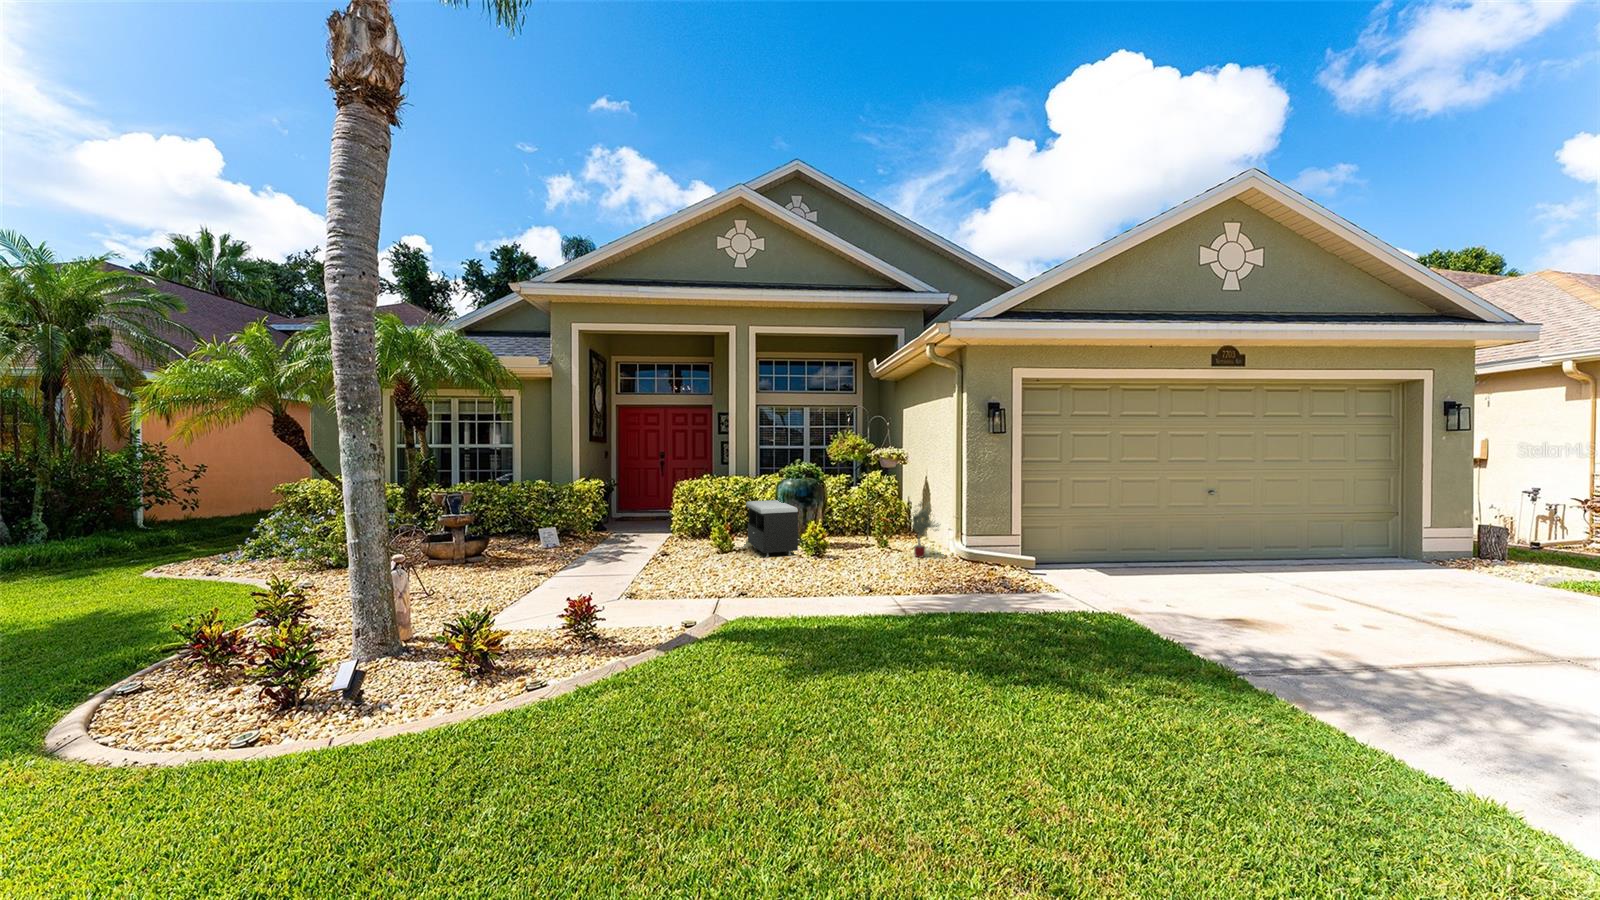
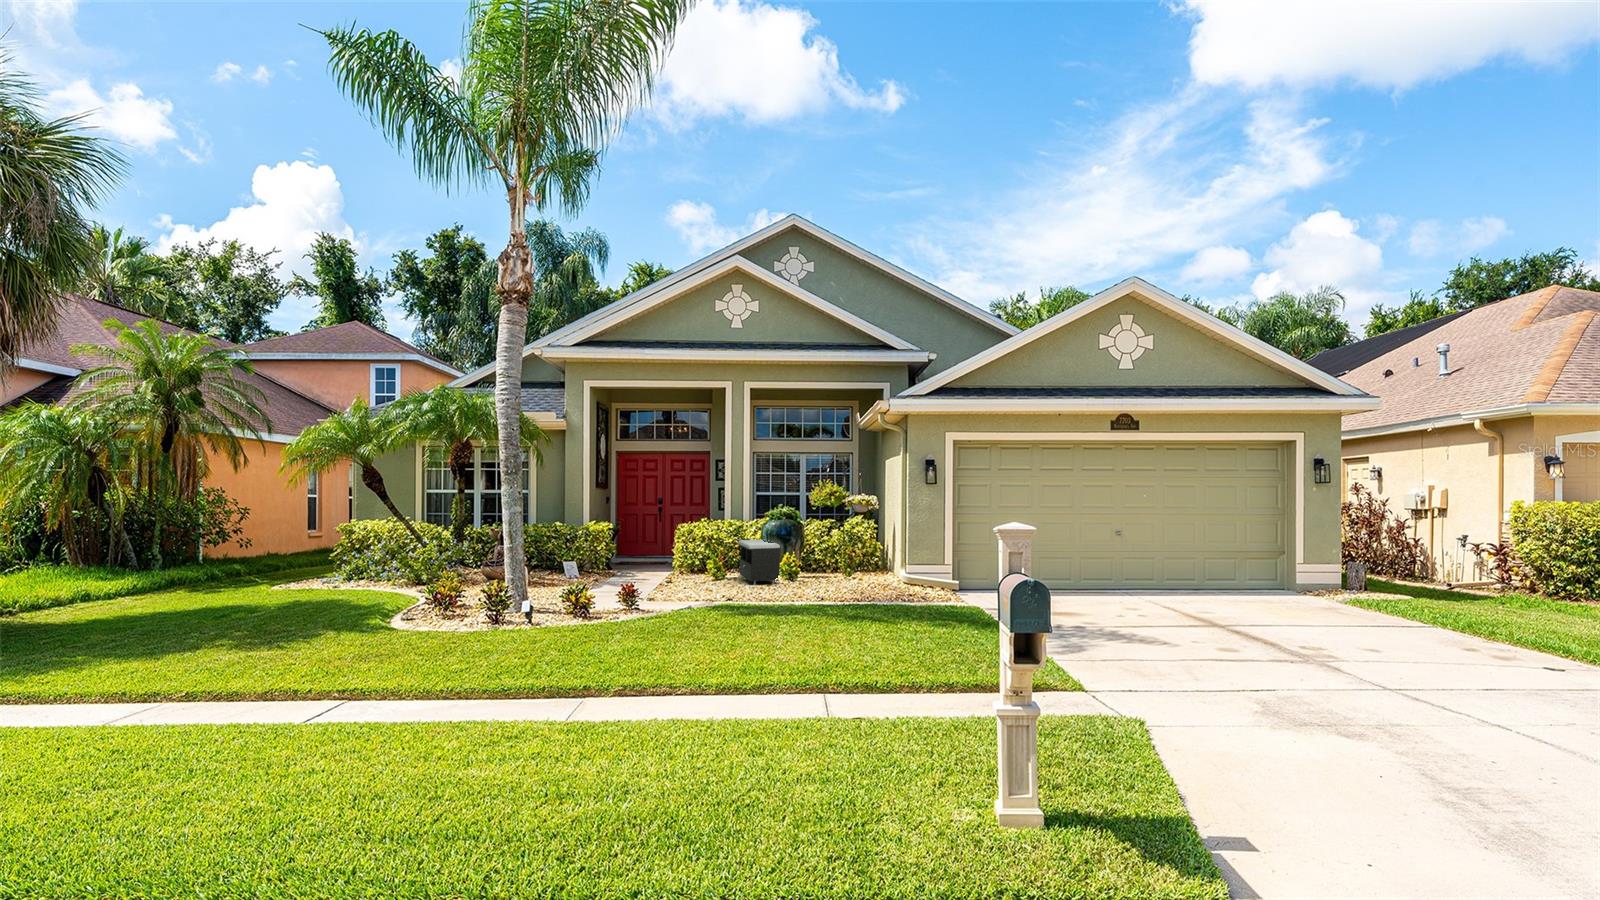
potted tree: present [912,502,939,558] -> none [871,539,897,586]

